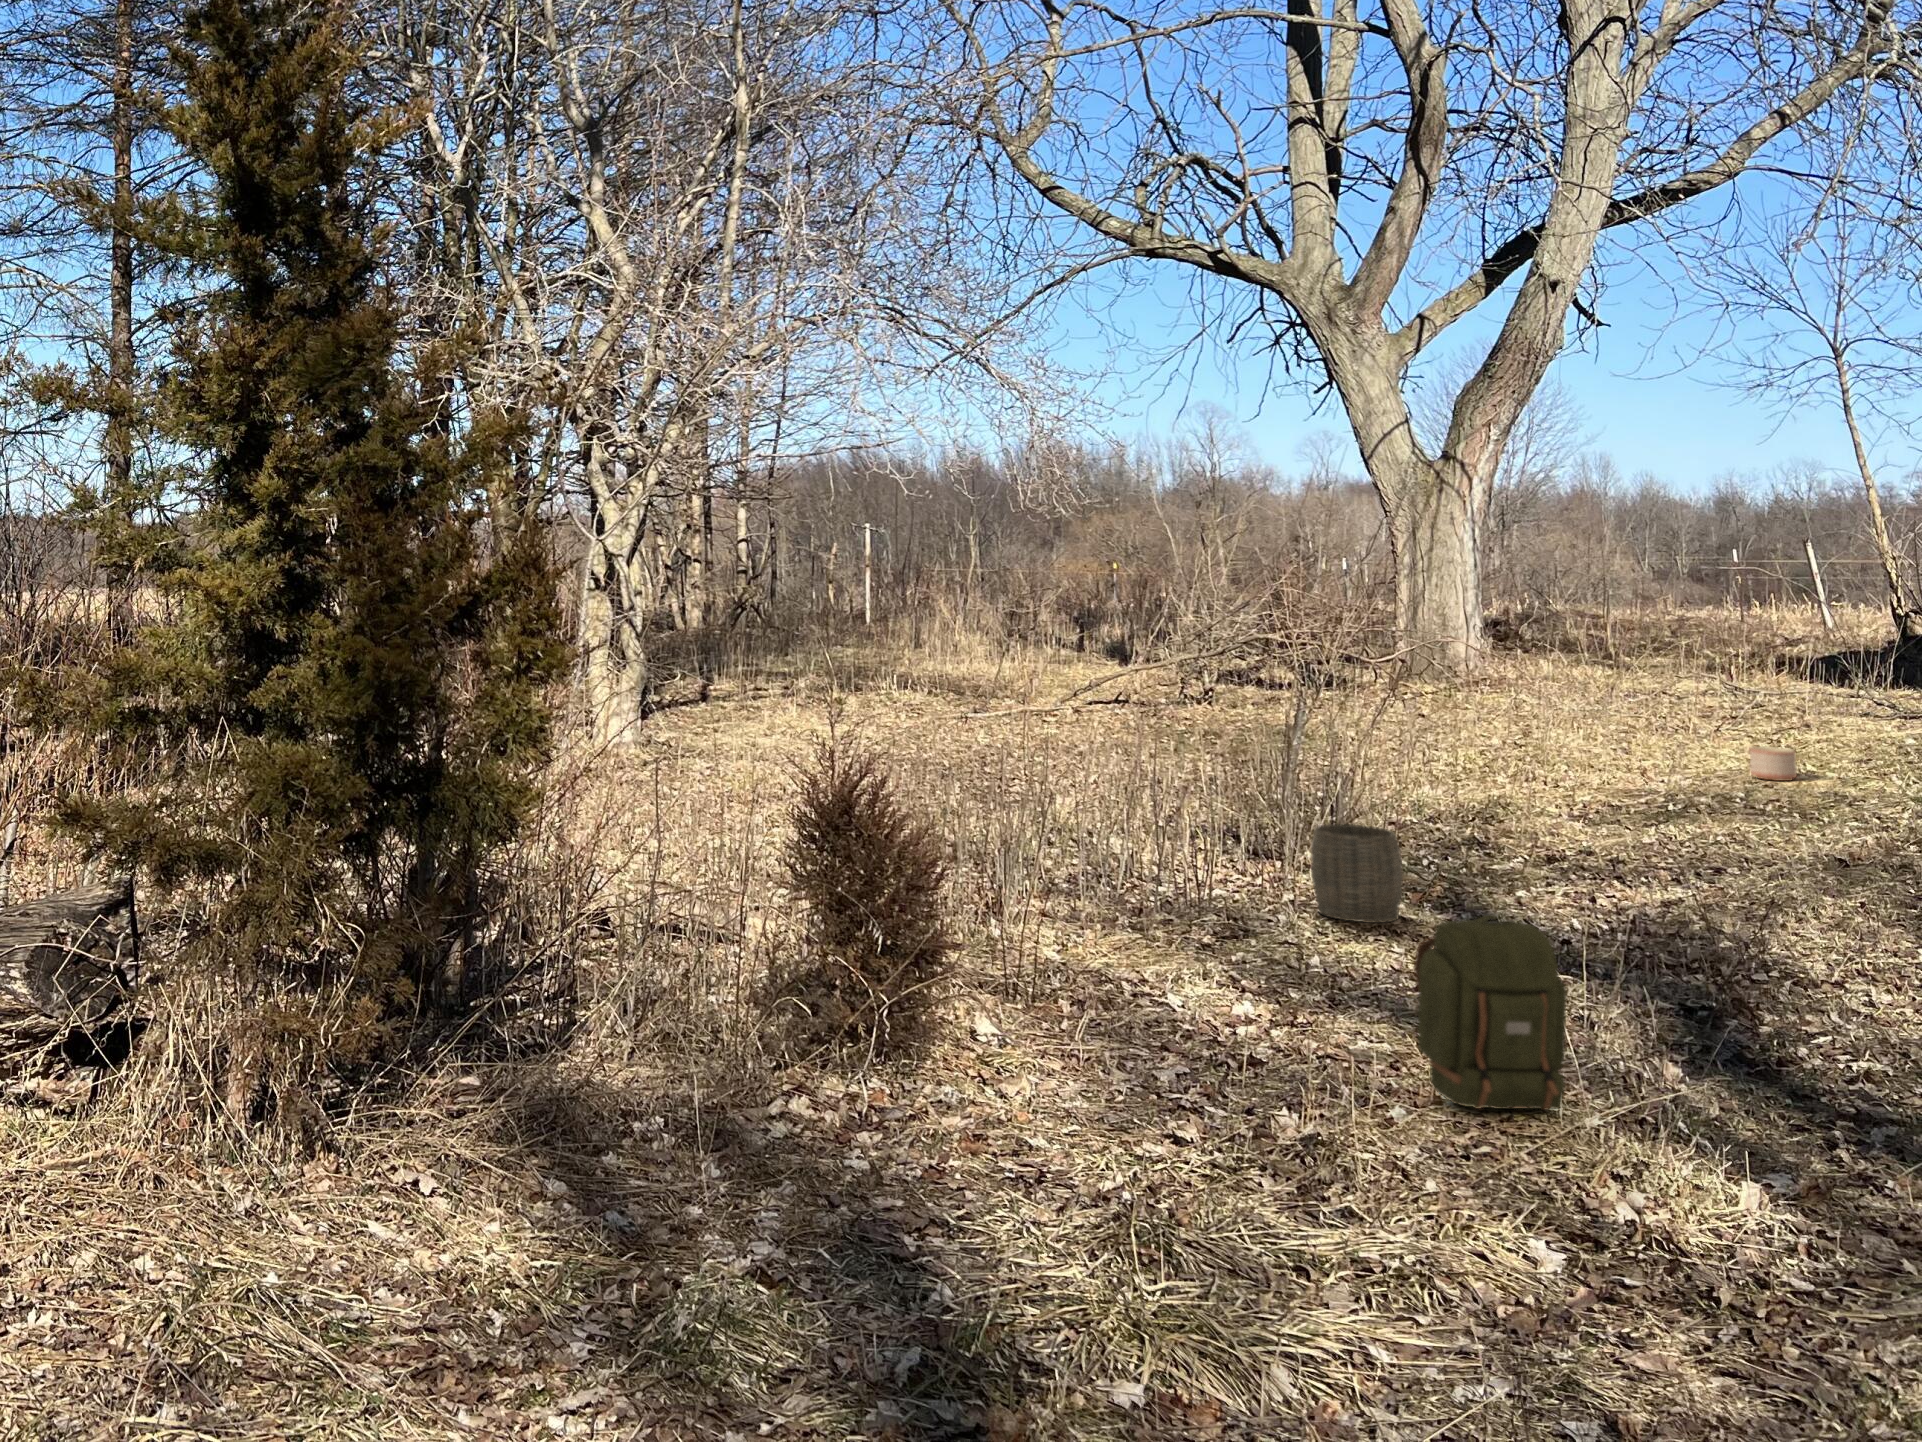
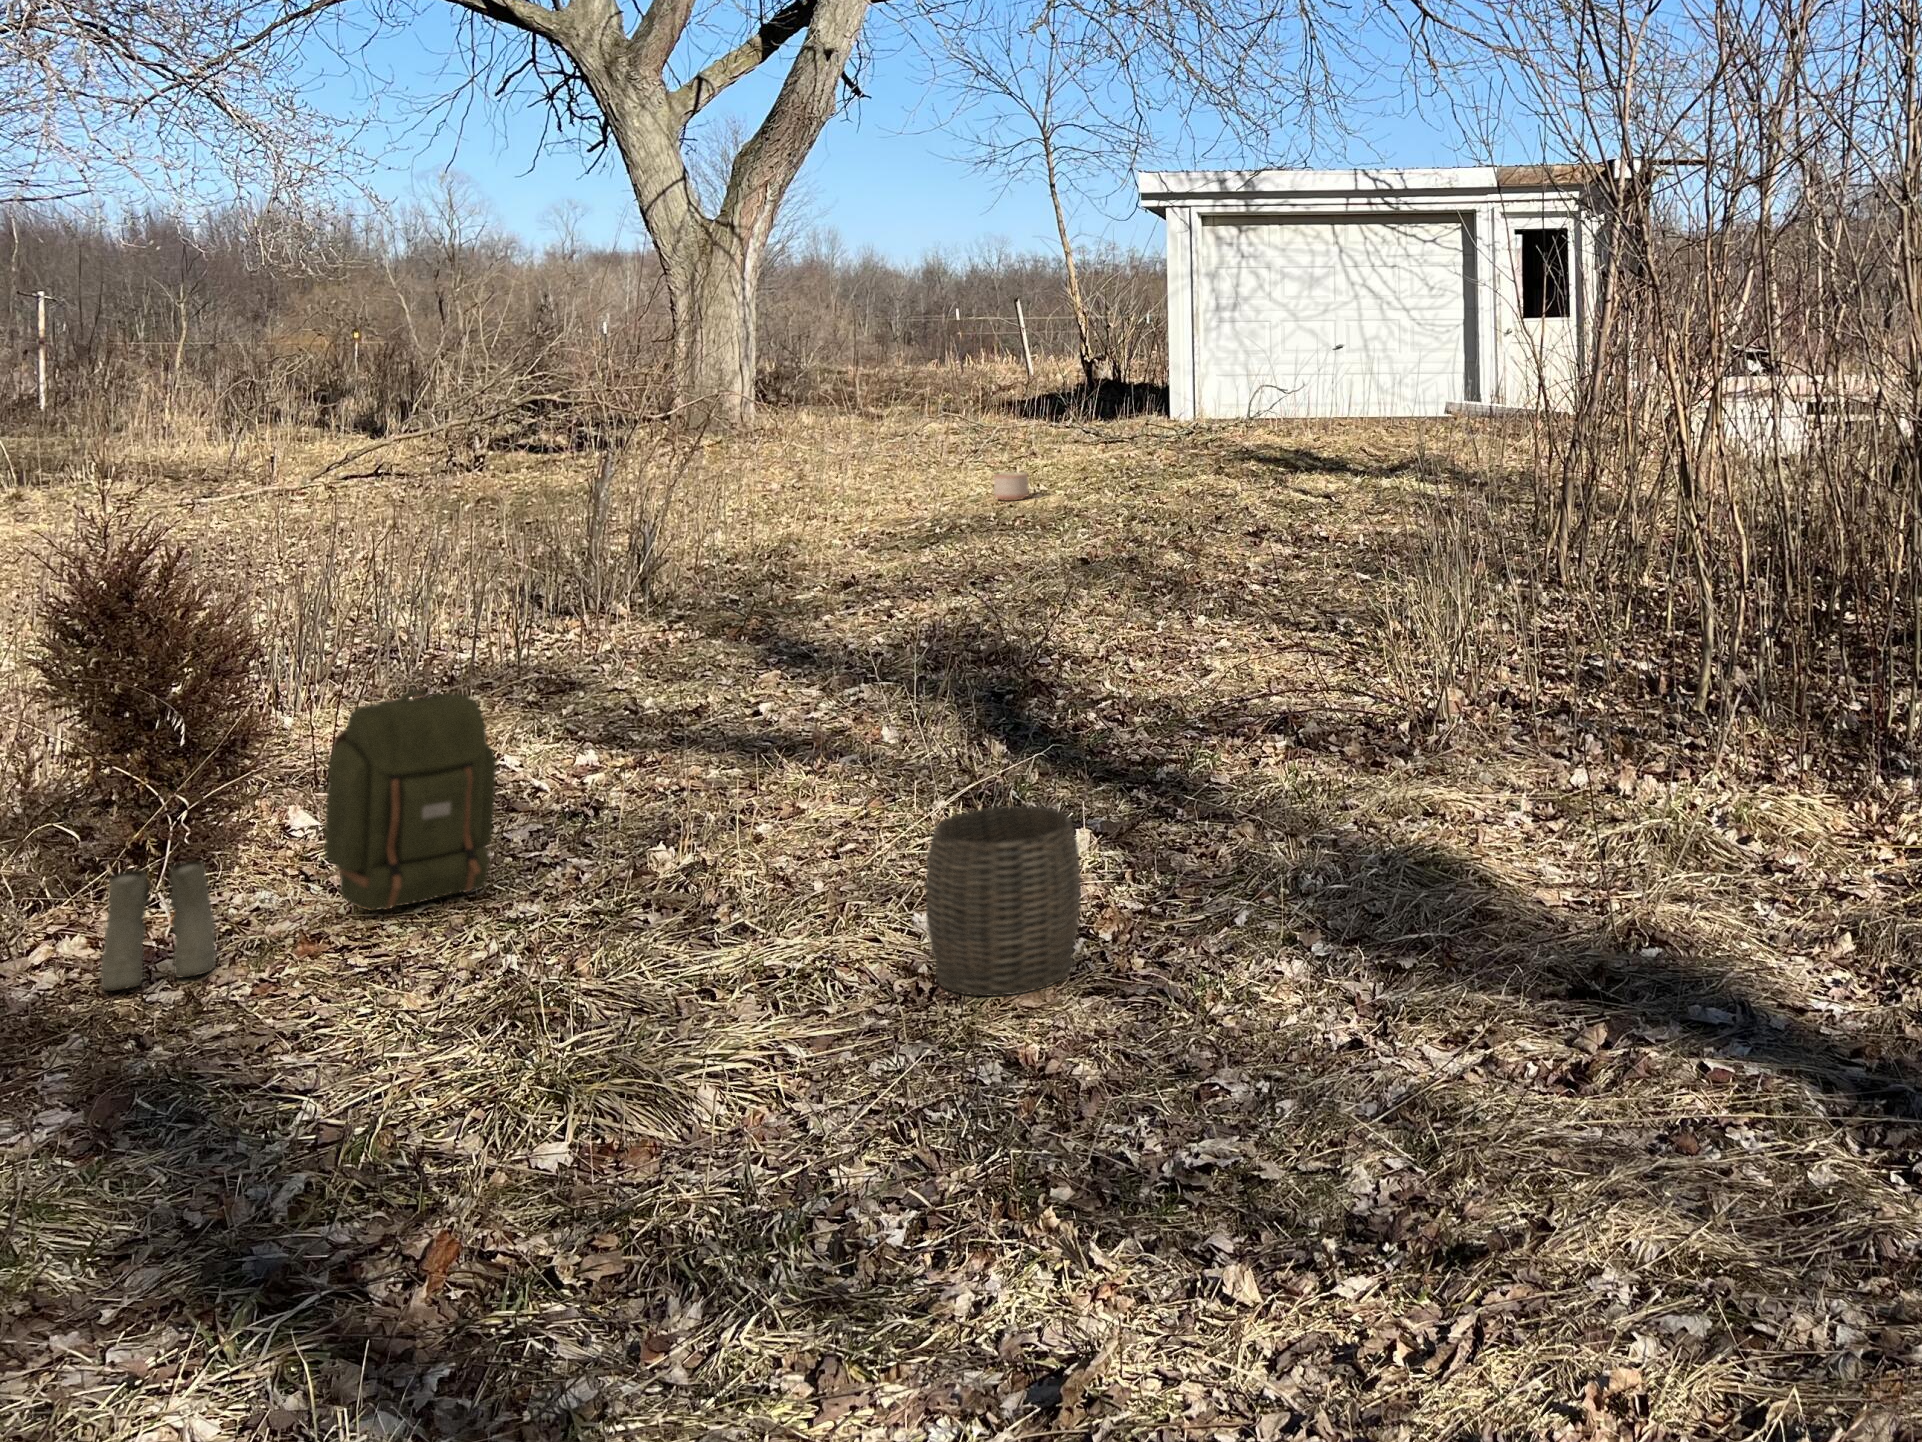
woven basket: present [1311,824,1403,923] -> present [926,806,1081,996]
backpack: present [1414,915,1567,1110] -> present [325,691,496,910]
boots: none [836,1021,915,1122] -> present [101,860,216,991]

